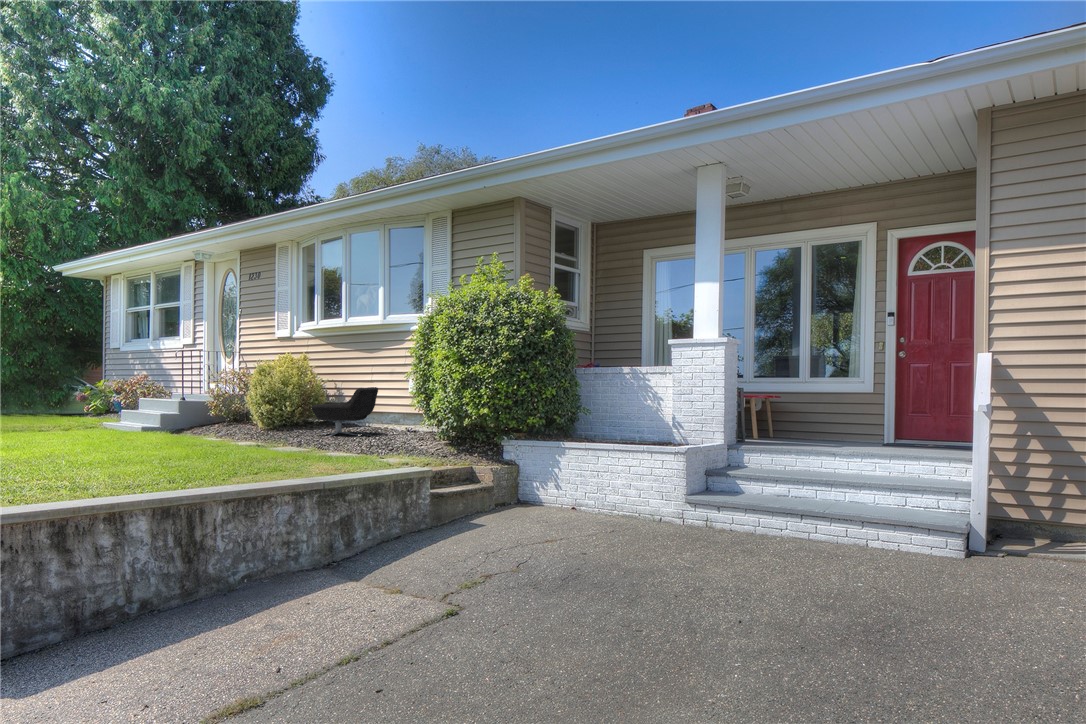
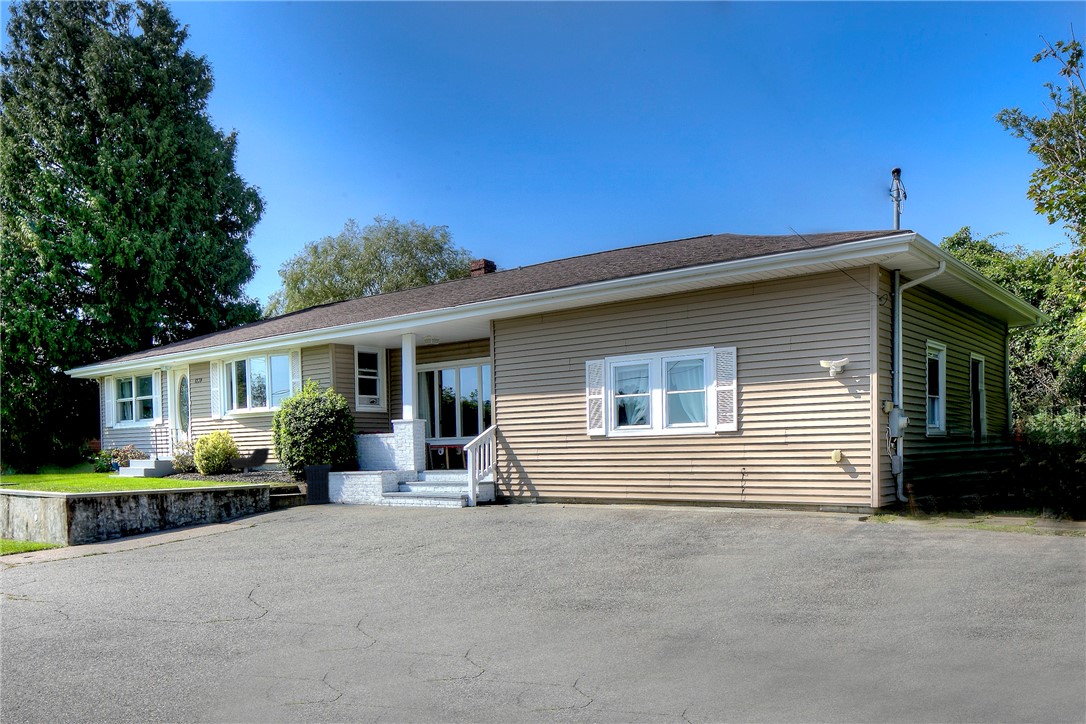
trash can: none [491,427,549,513] -> present [304,465,331,505]

